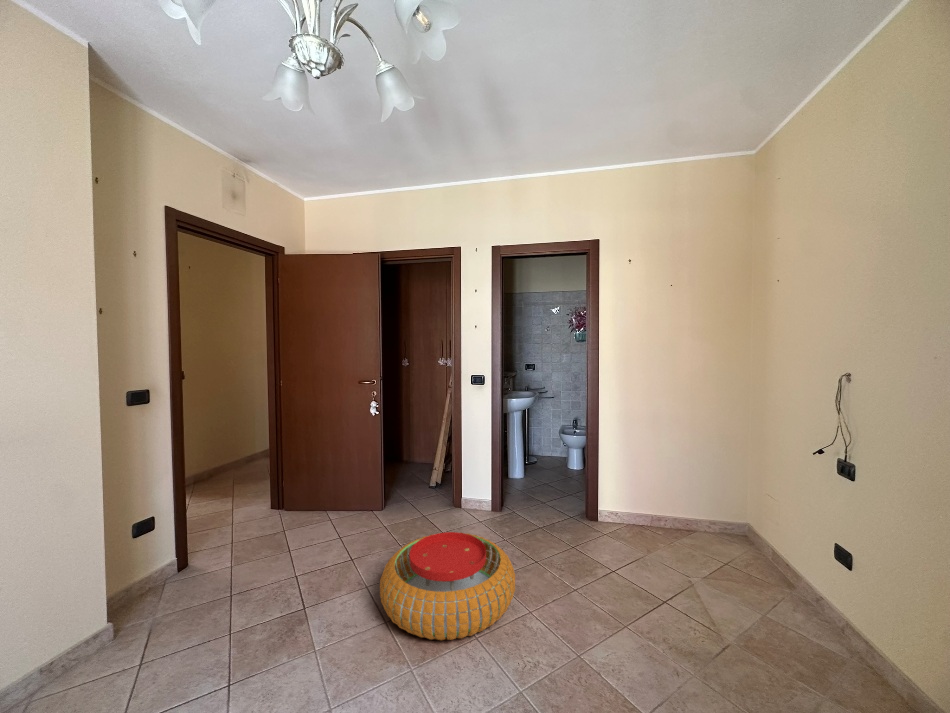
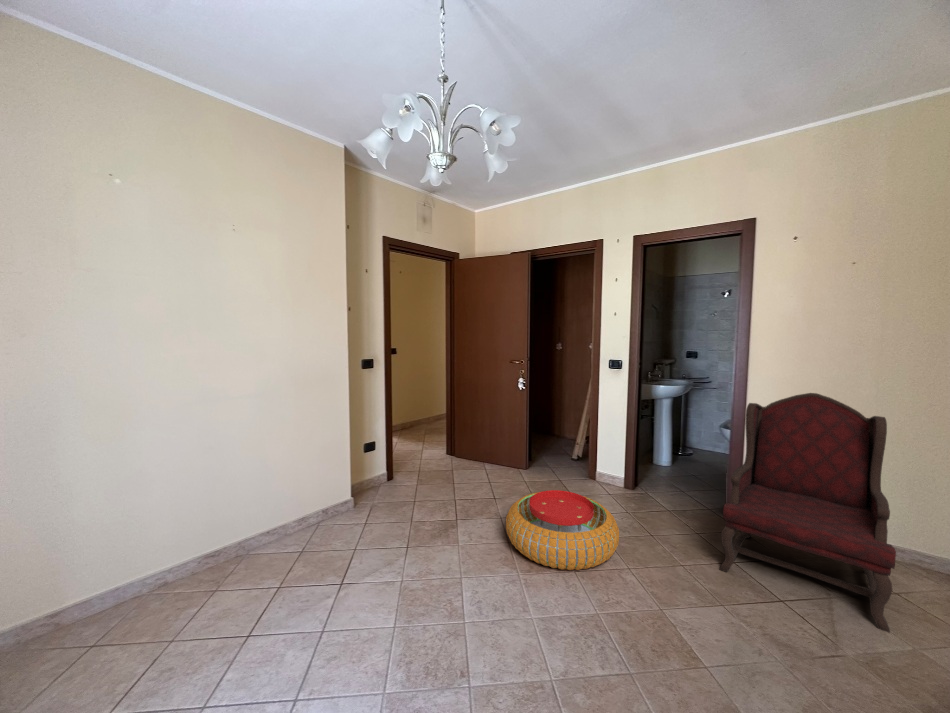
armchair: none [606,396,743,603] -> present [720,393,896,633]

